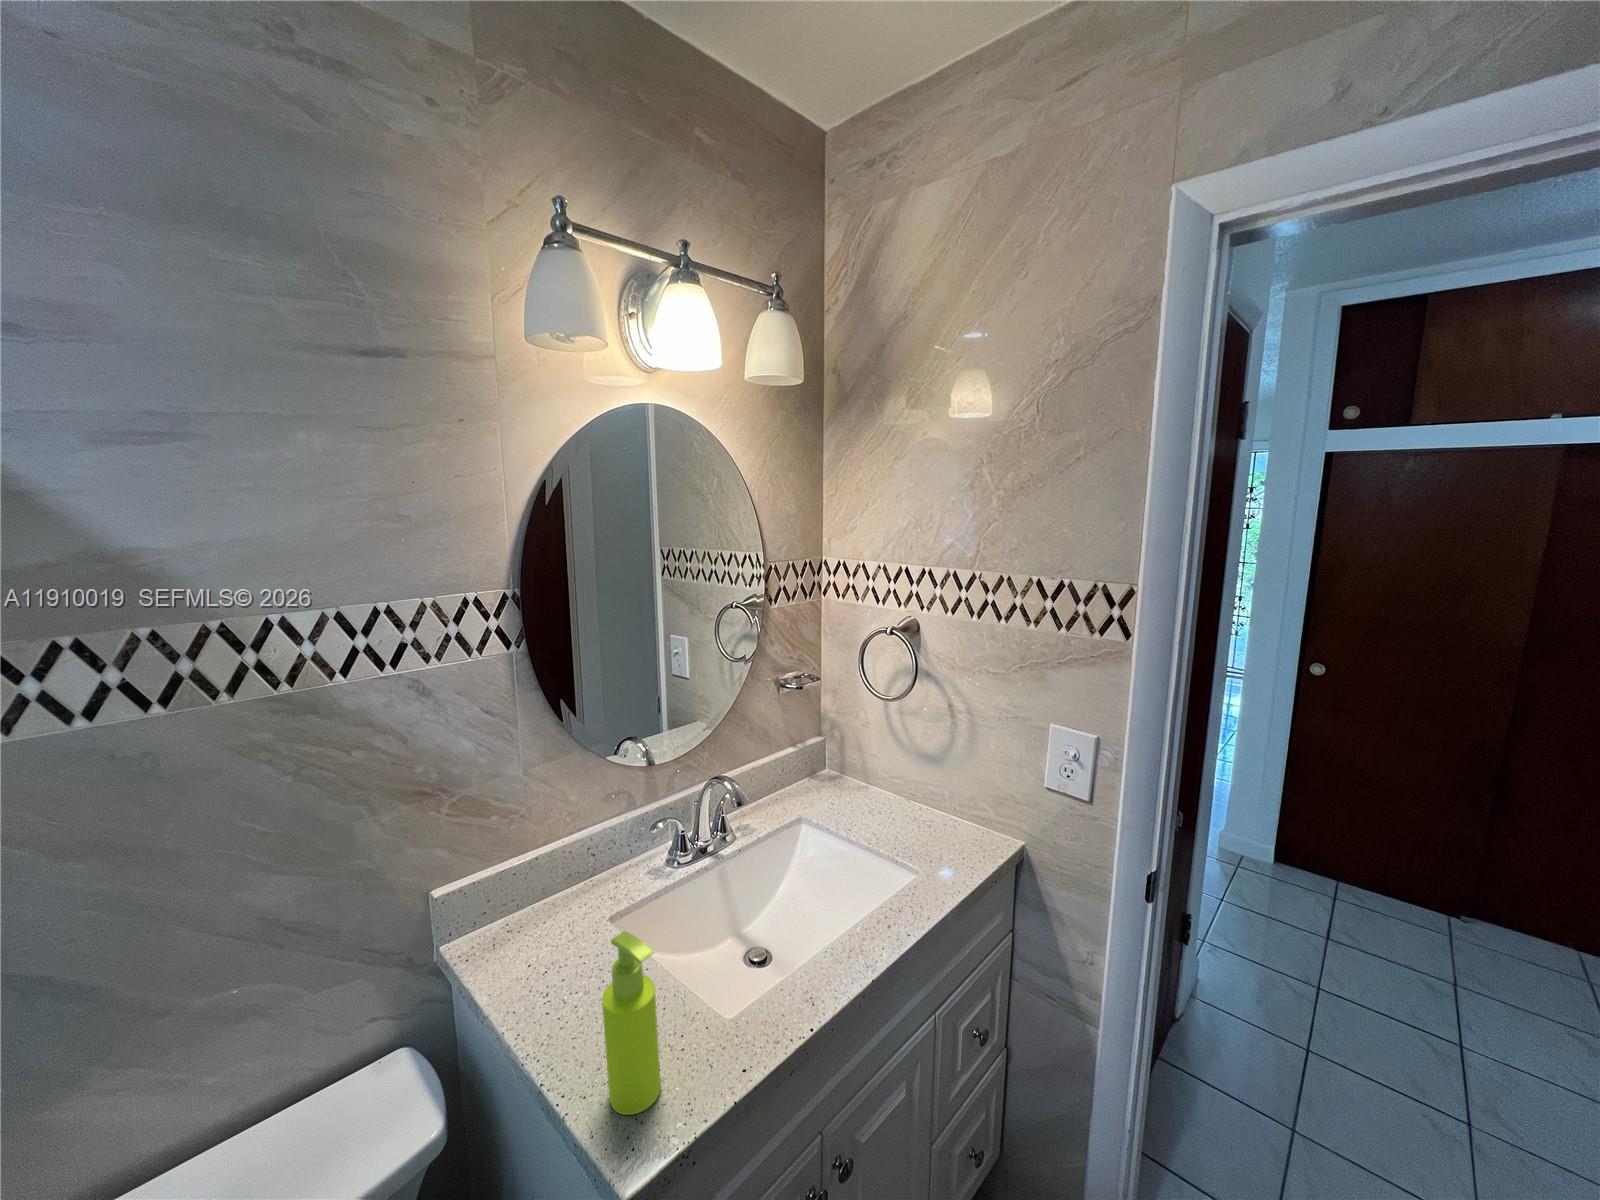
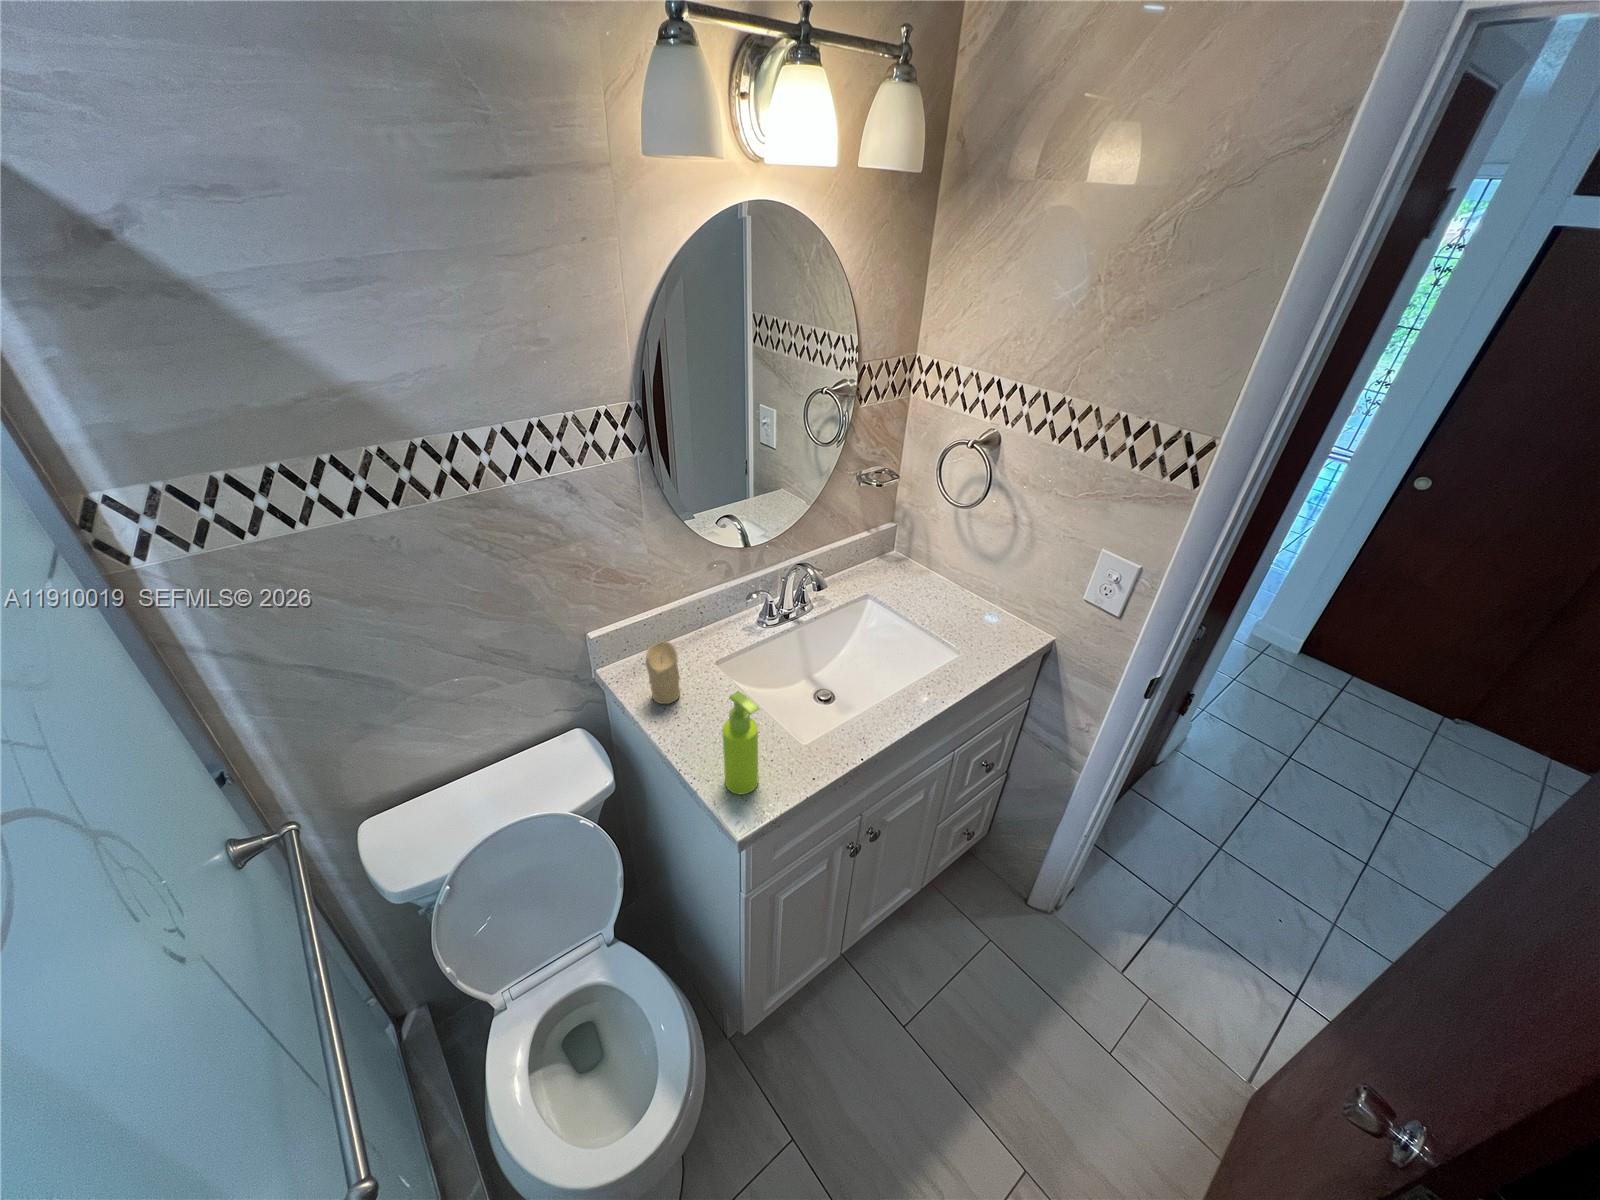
candle: none [506,886,556,984] -> present [646,641,680,704]

